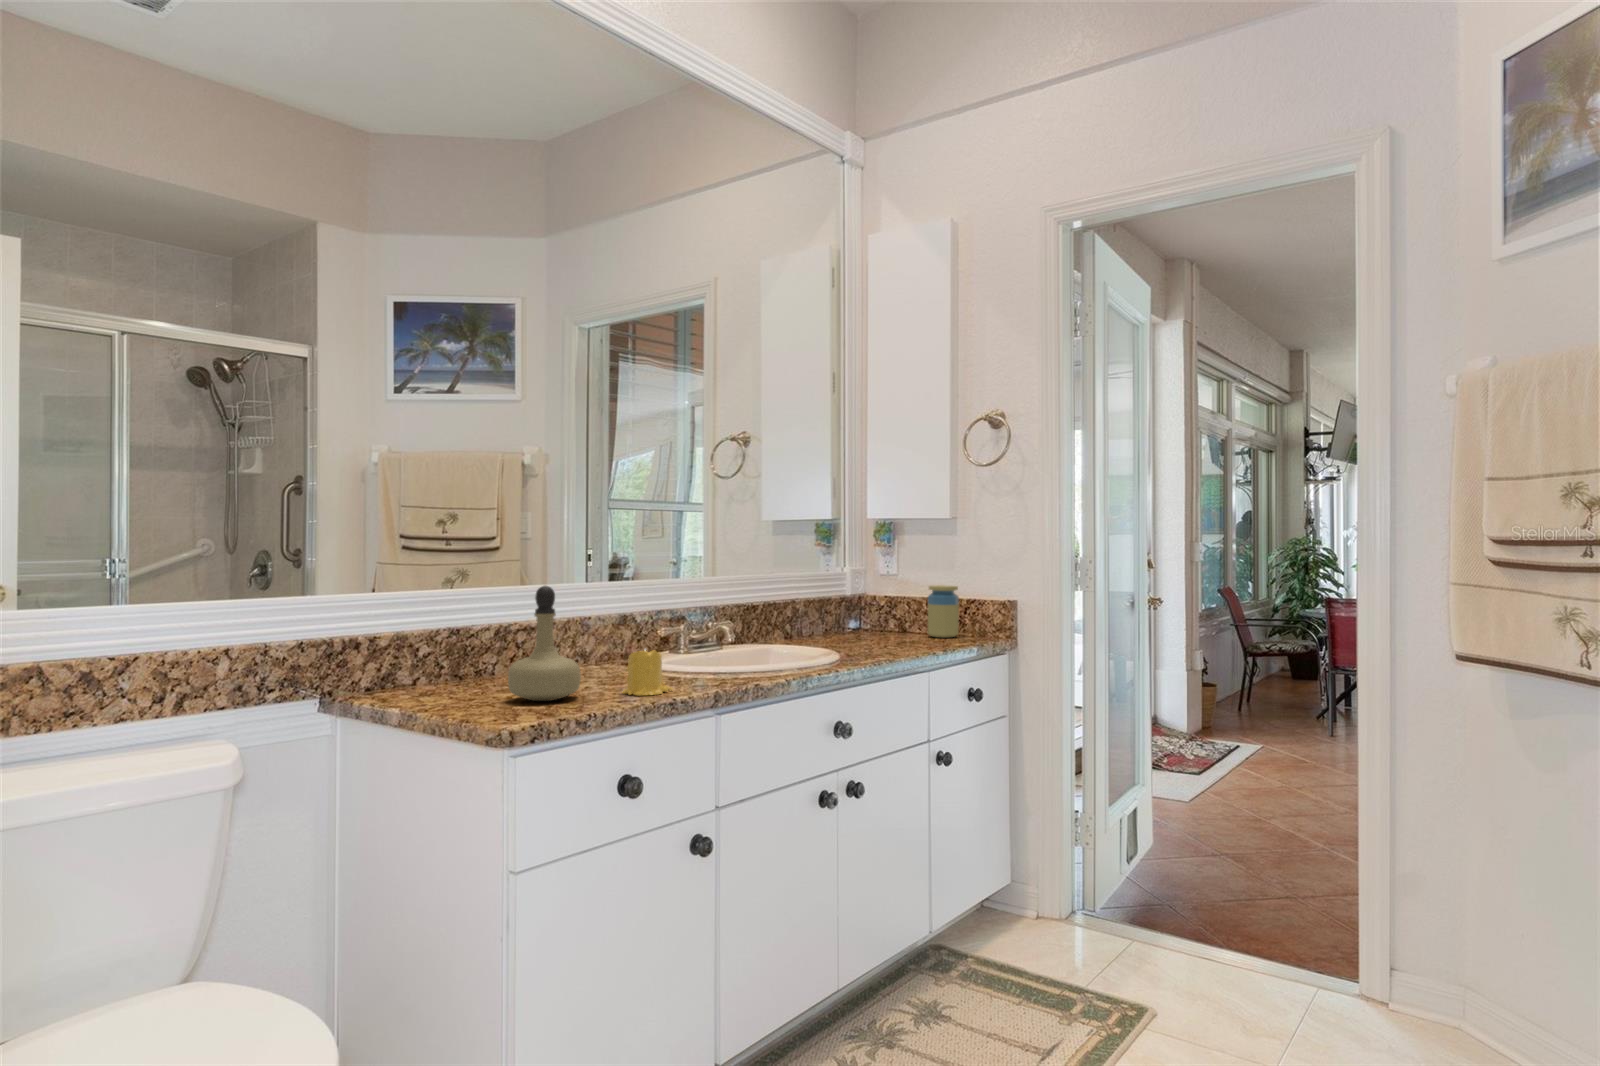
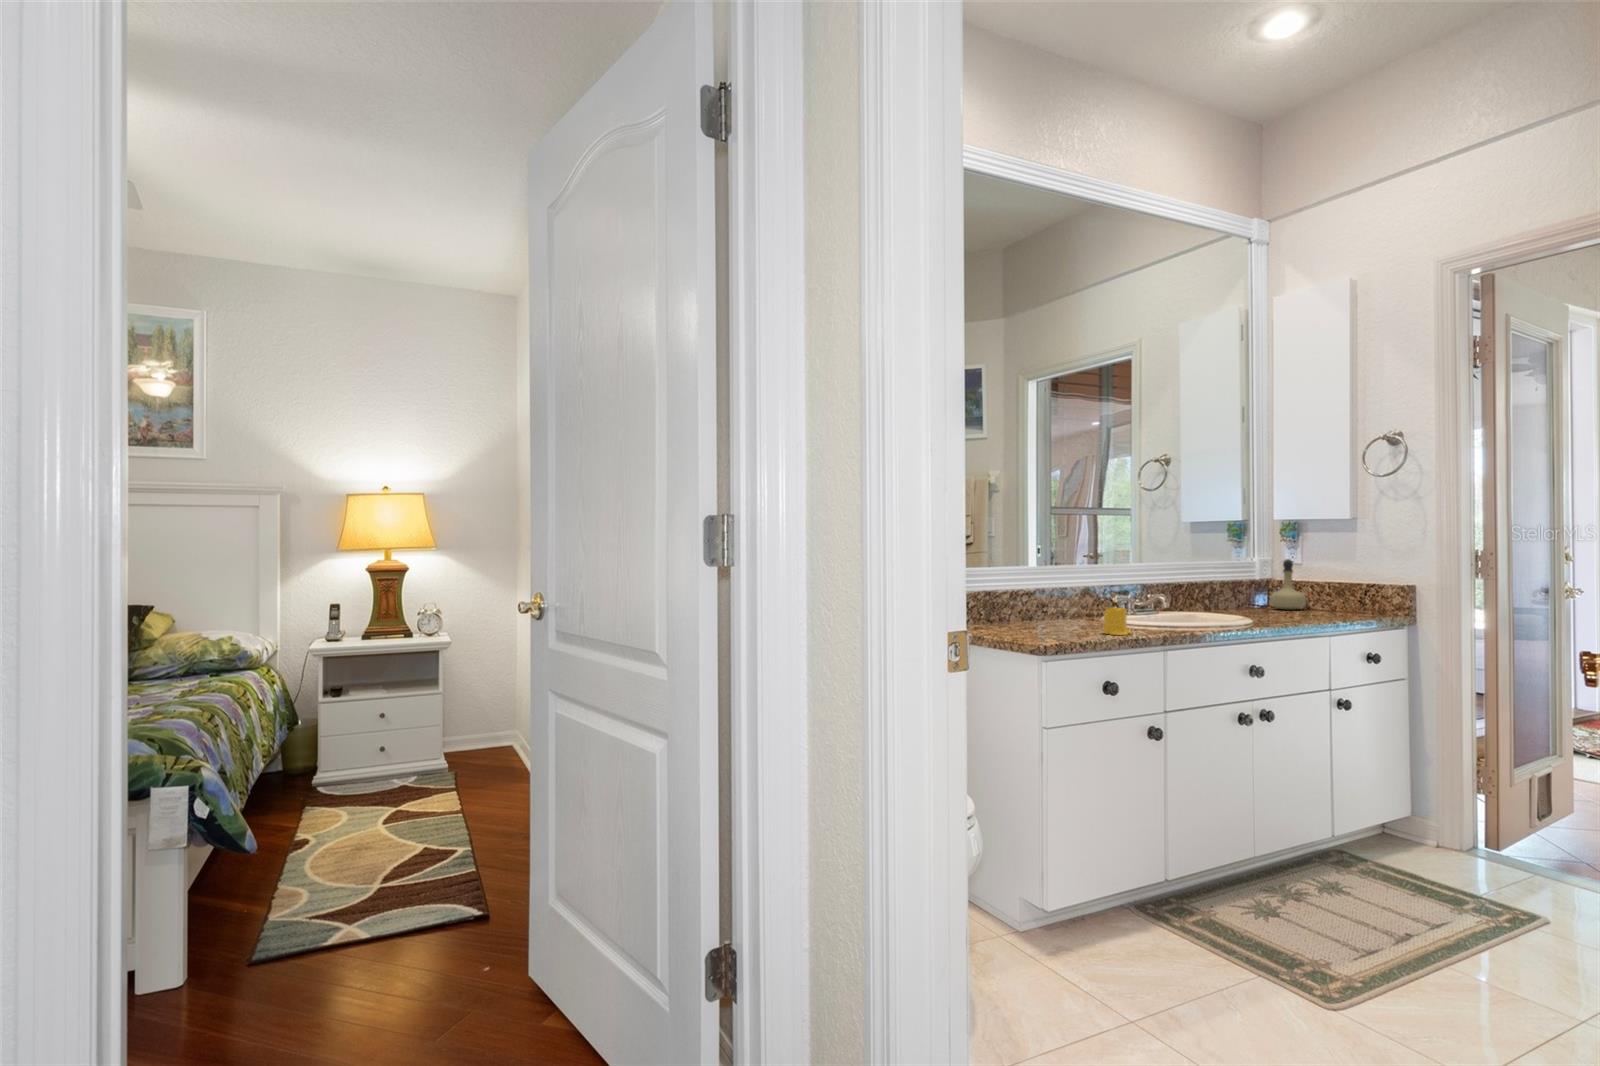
jar: present [928,585,959,638] -> none [1330,572,1359,614]
perfume bottle: present [508,586,581,701] -> present [1270,559,1306,610]

